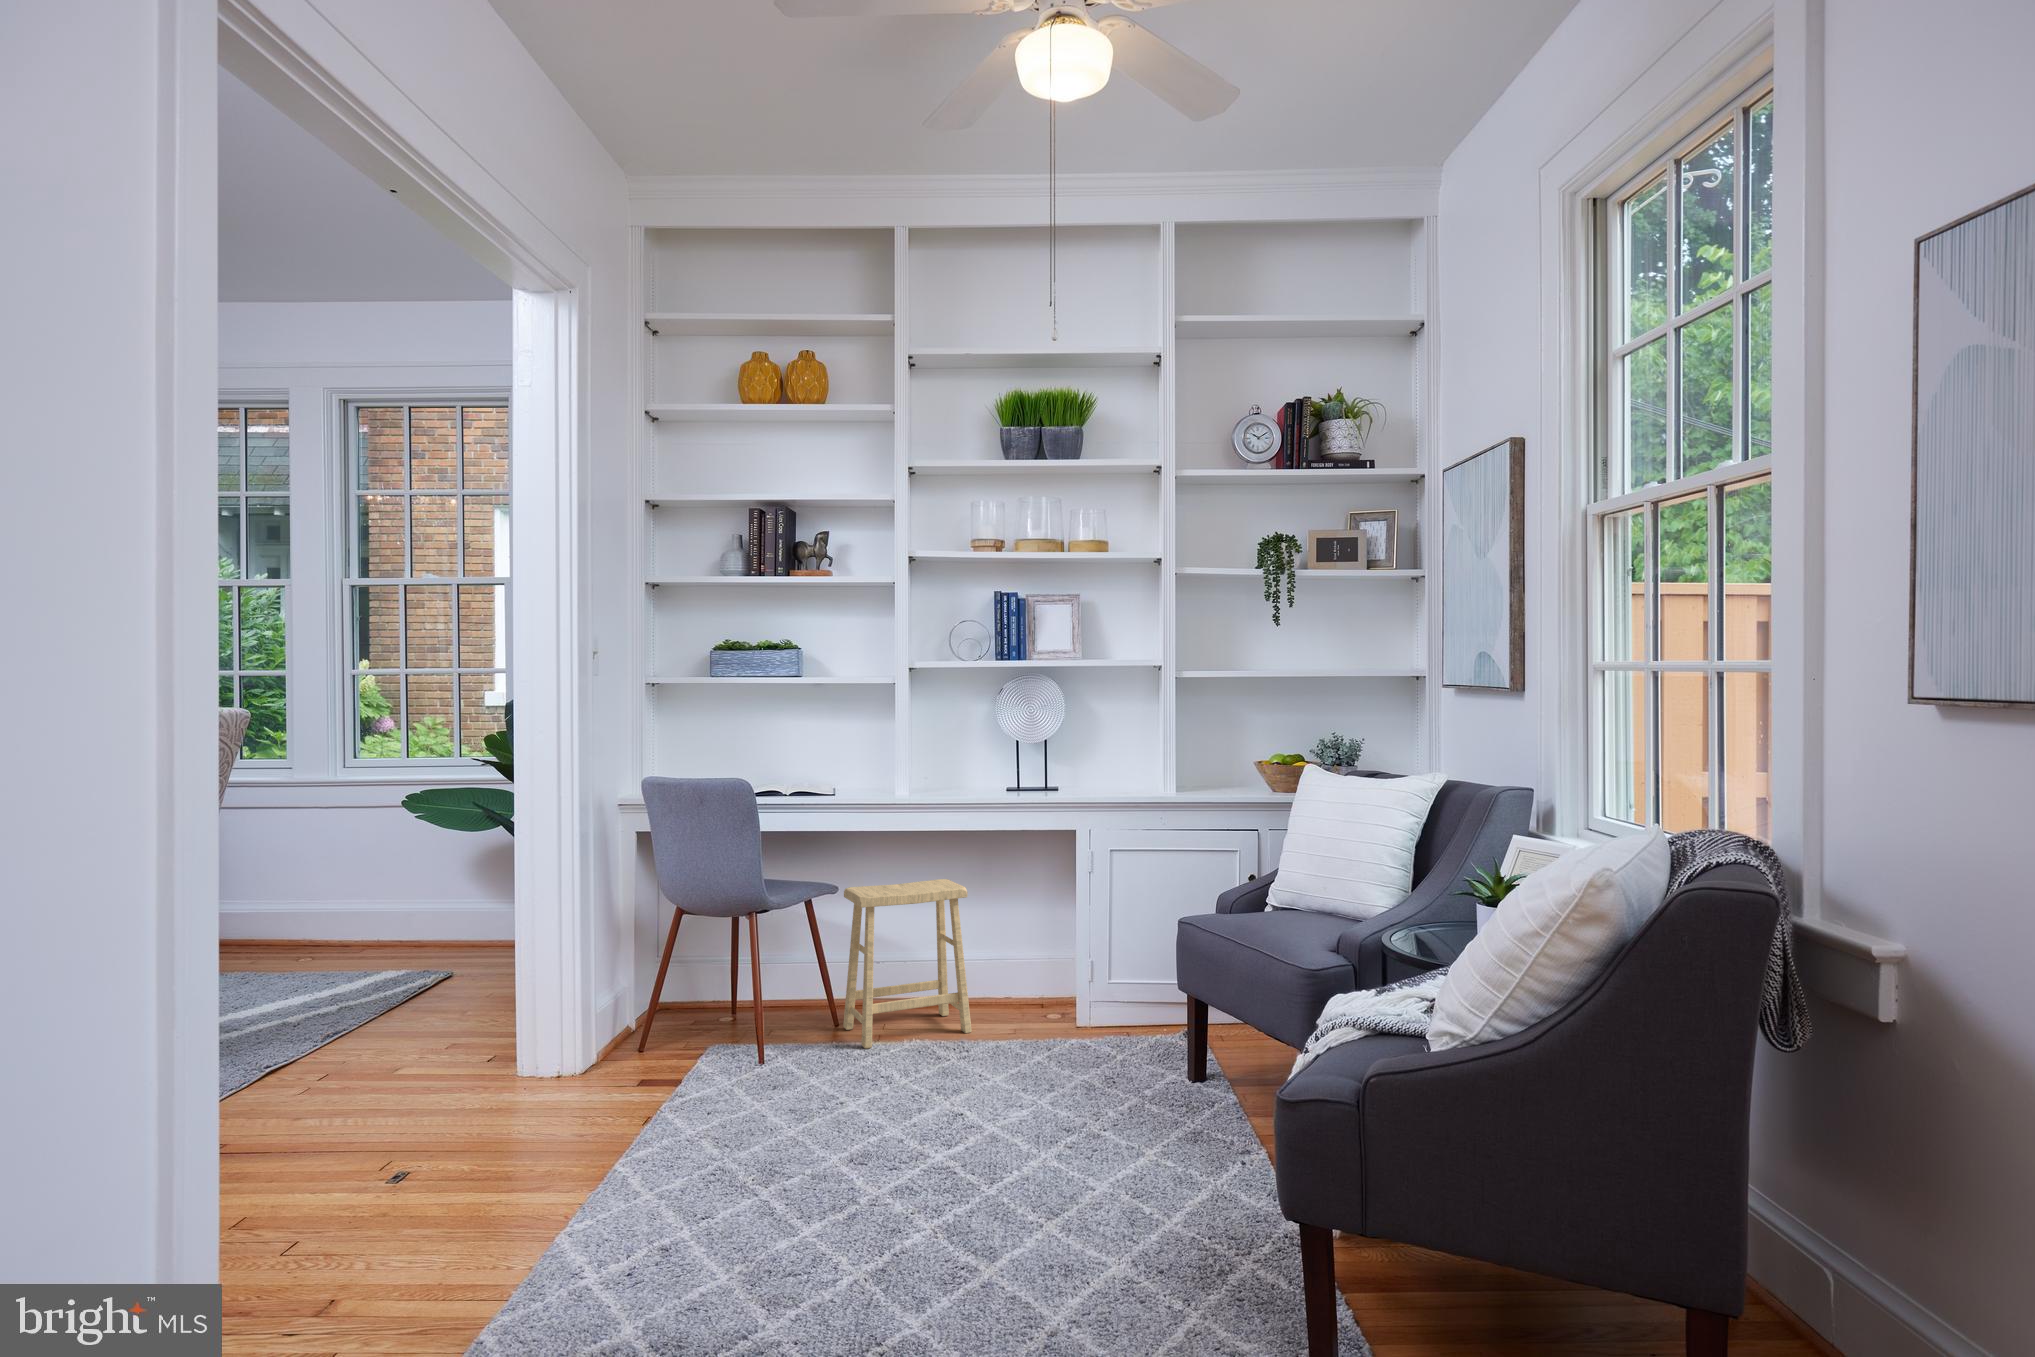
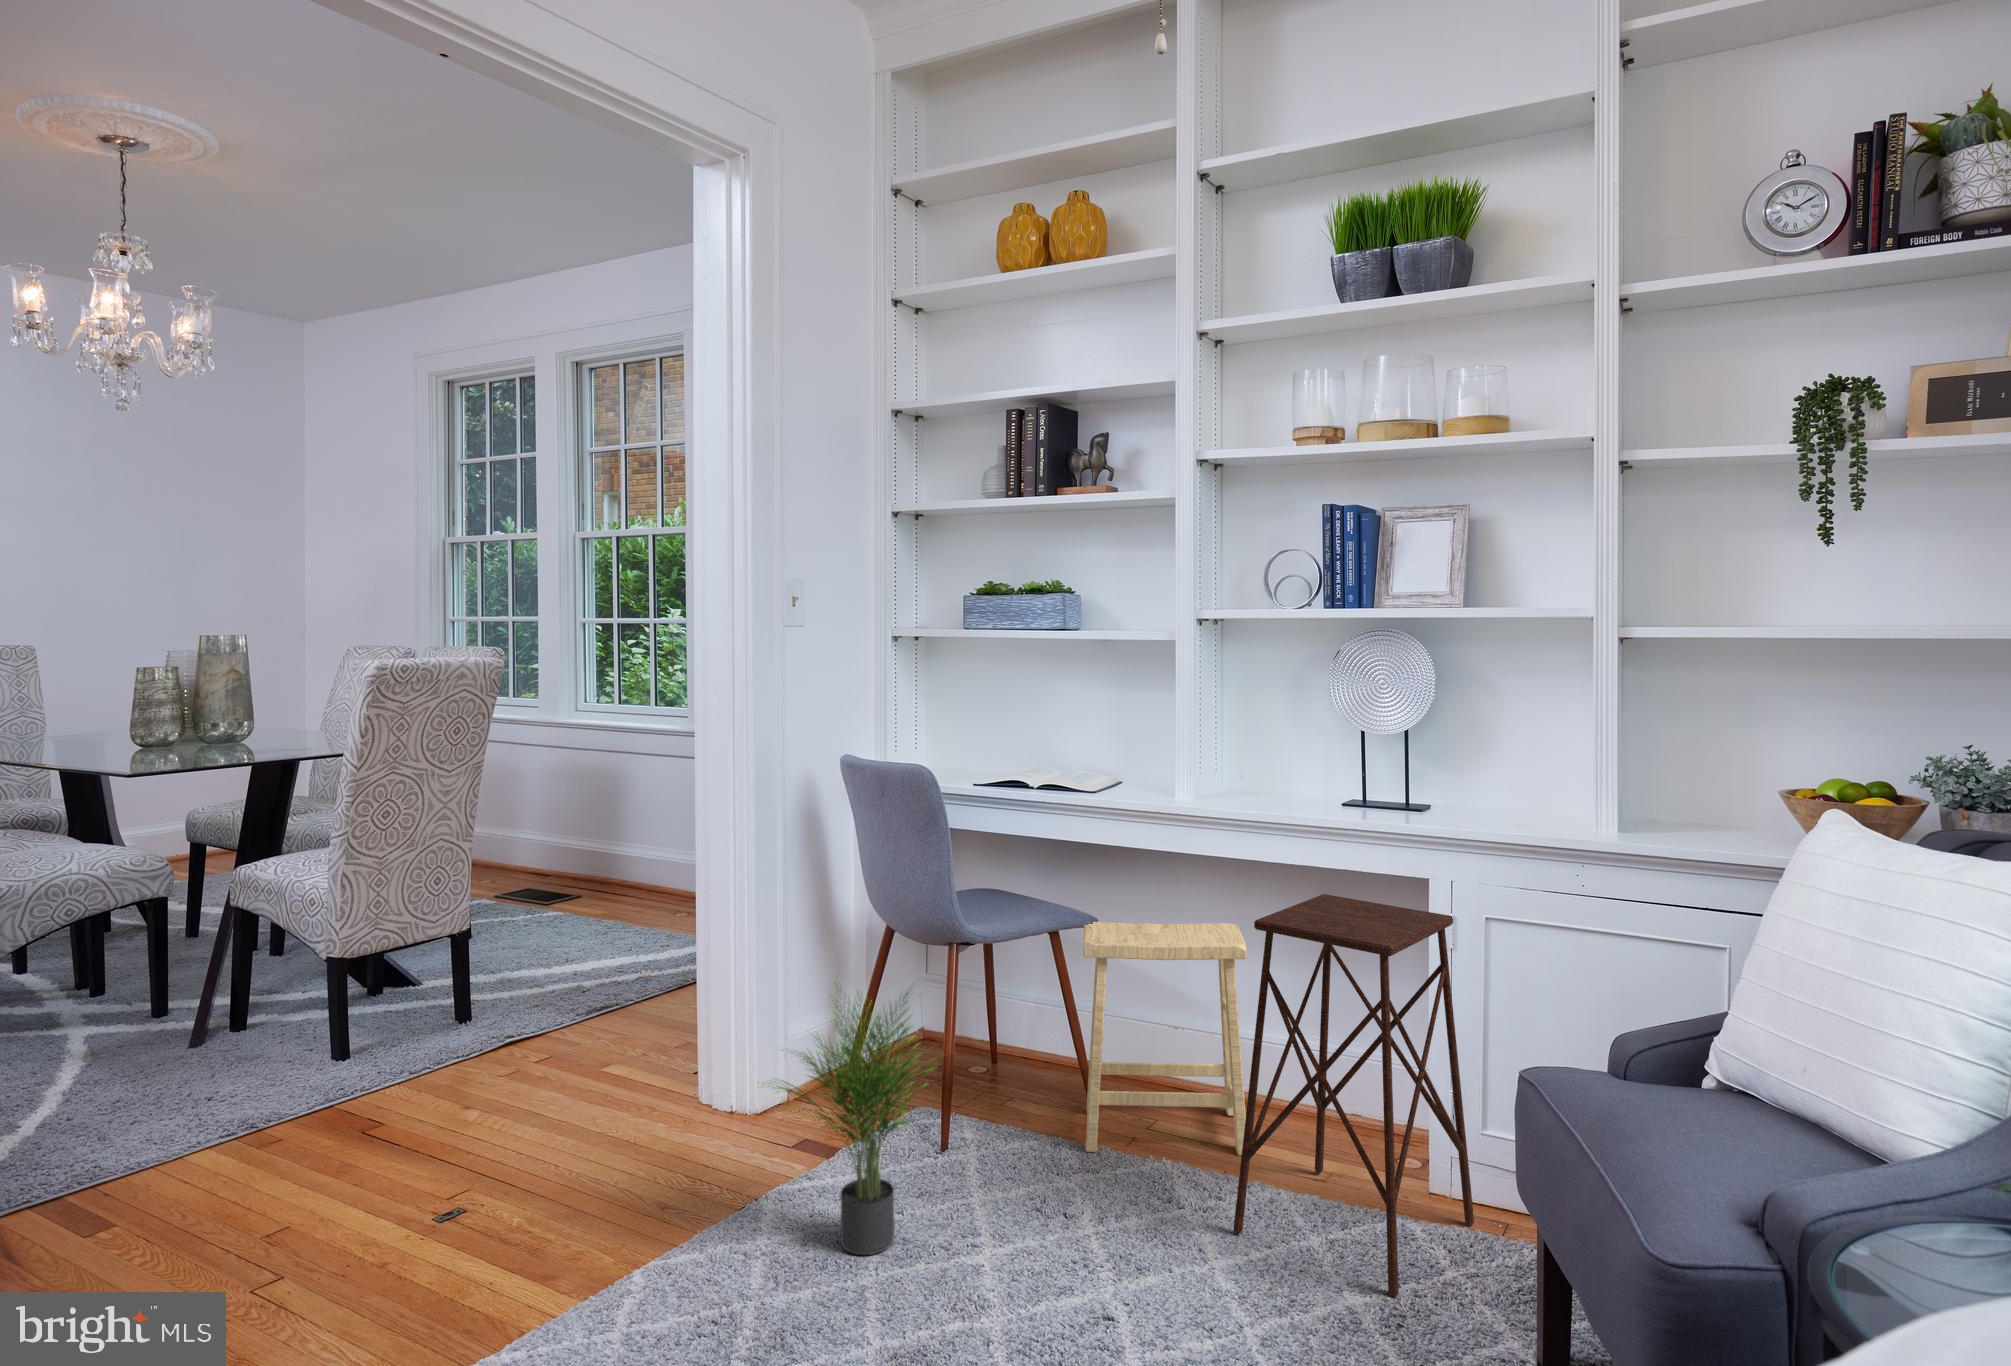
side table: none [993,844,1123,1075] -> present [1233,894,1474,1298]
potted plant: none [682,916,822,1123] -> present [770,980,938,1255]

